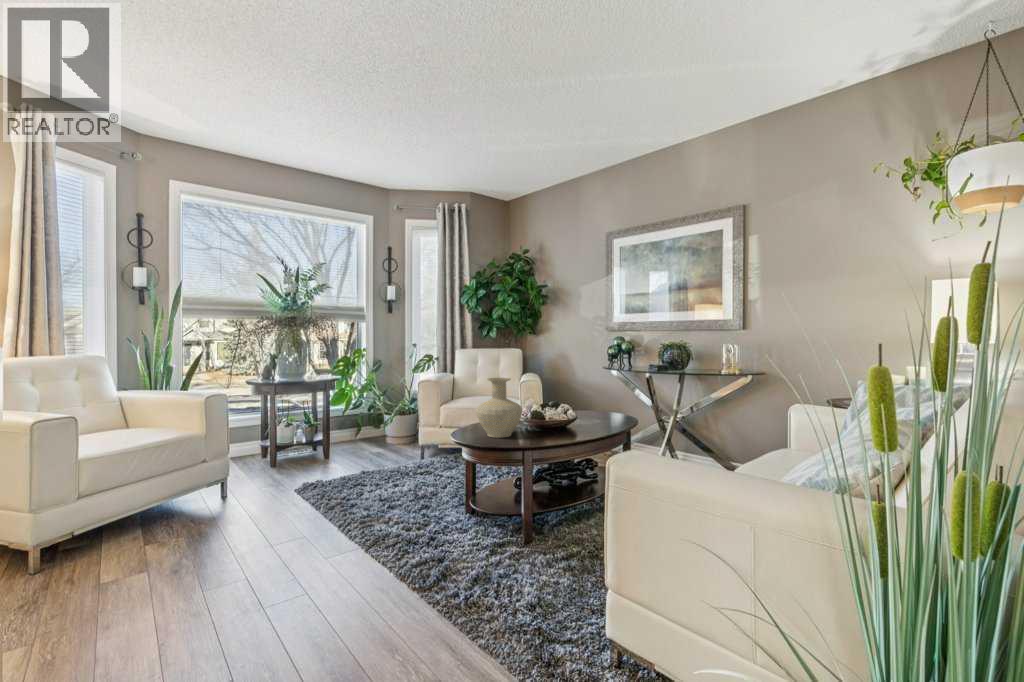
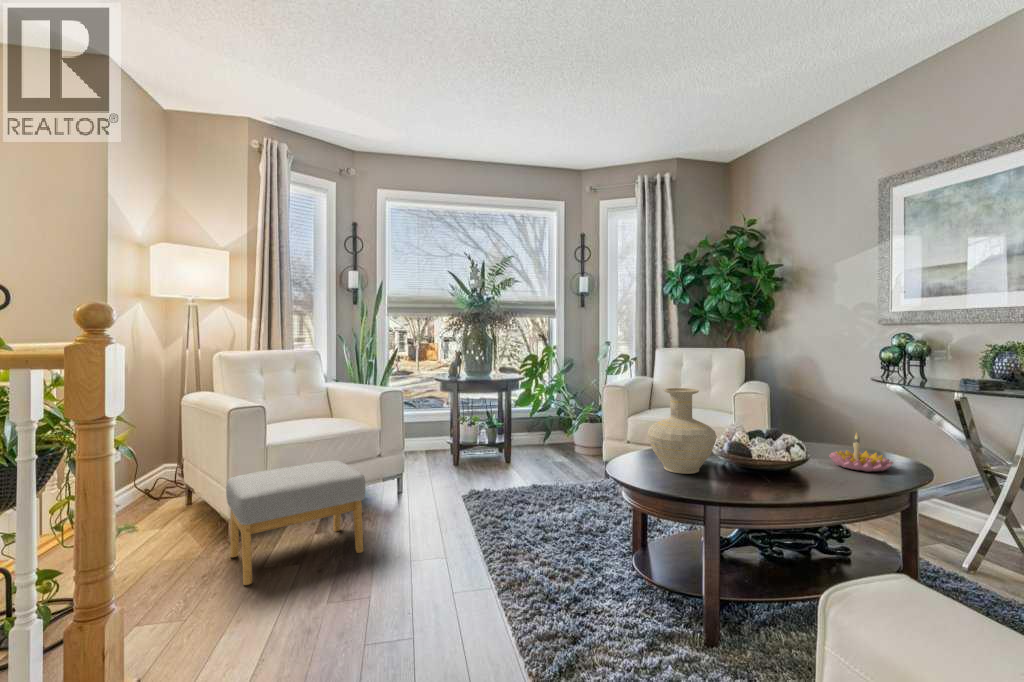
candle holder: none [586,401,619,425] -> present [829,433,893,472]
footstool: none [54,466,223,593] -> present [226,460,365,585]

